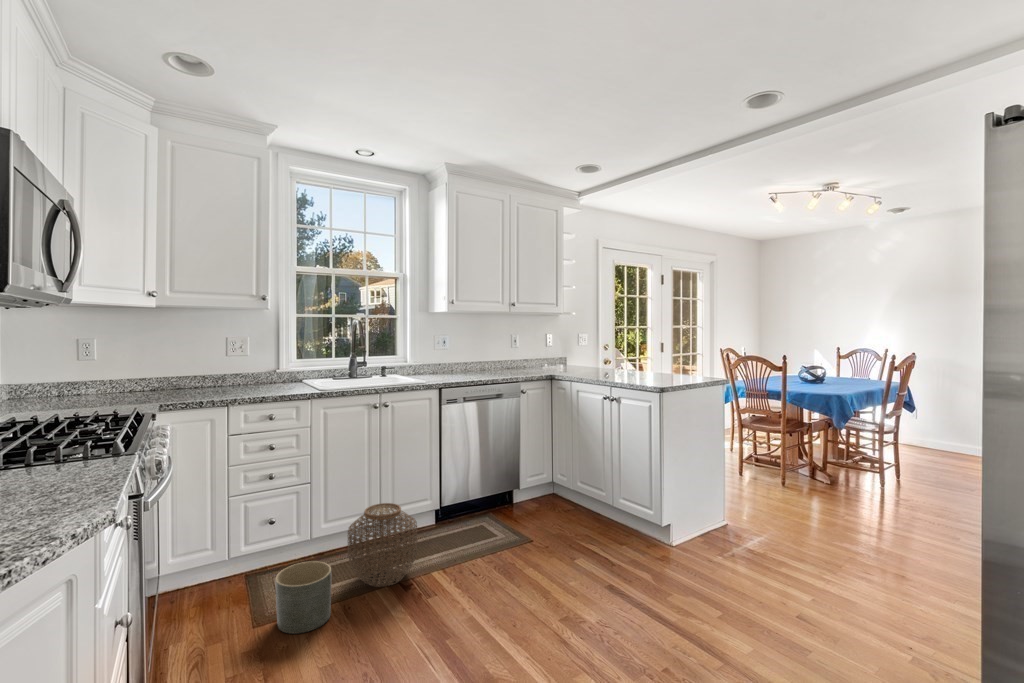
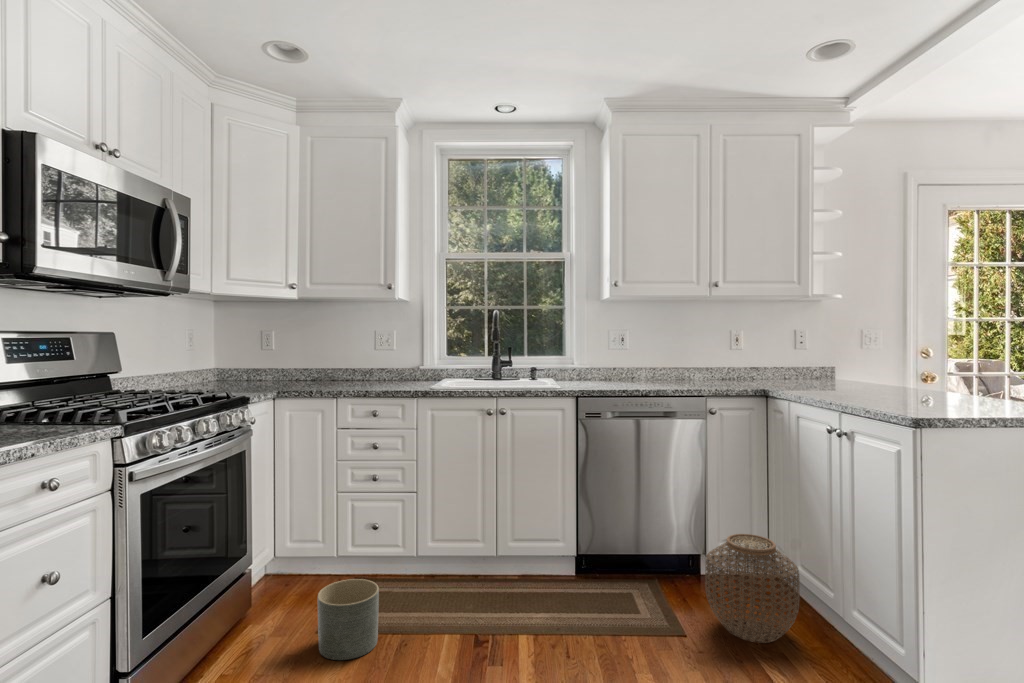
woven basket: present [348,503,417,587] -> present [705,534,800,643]

